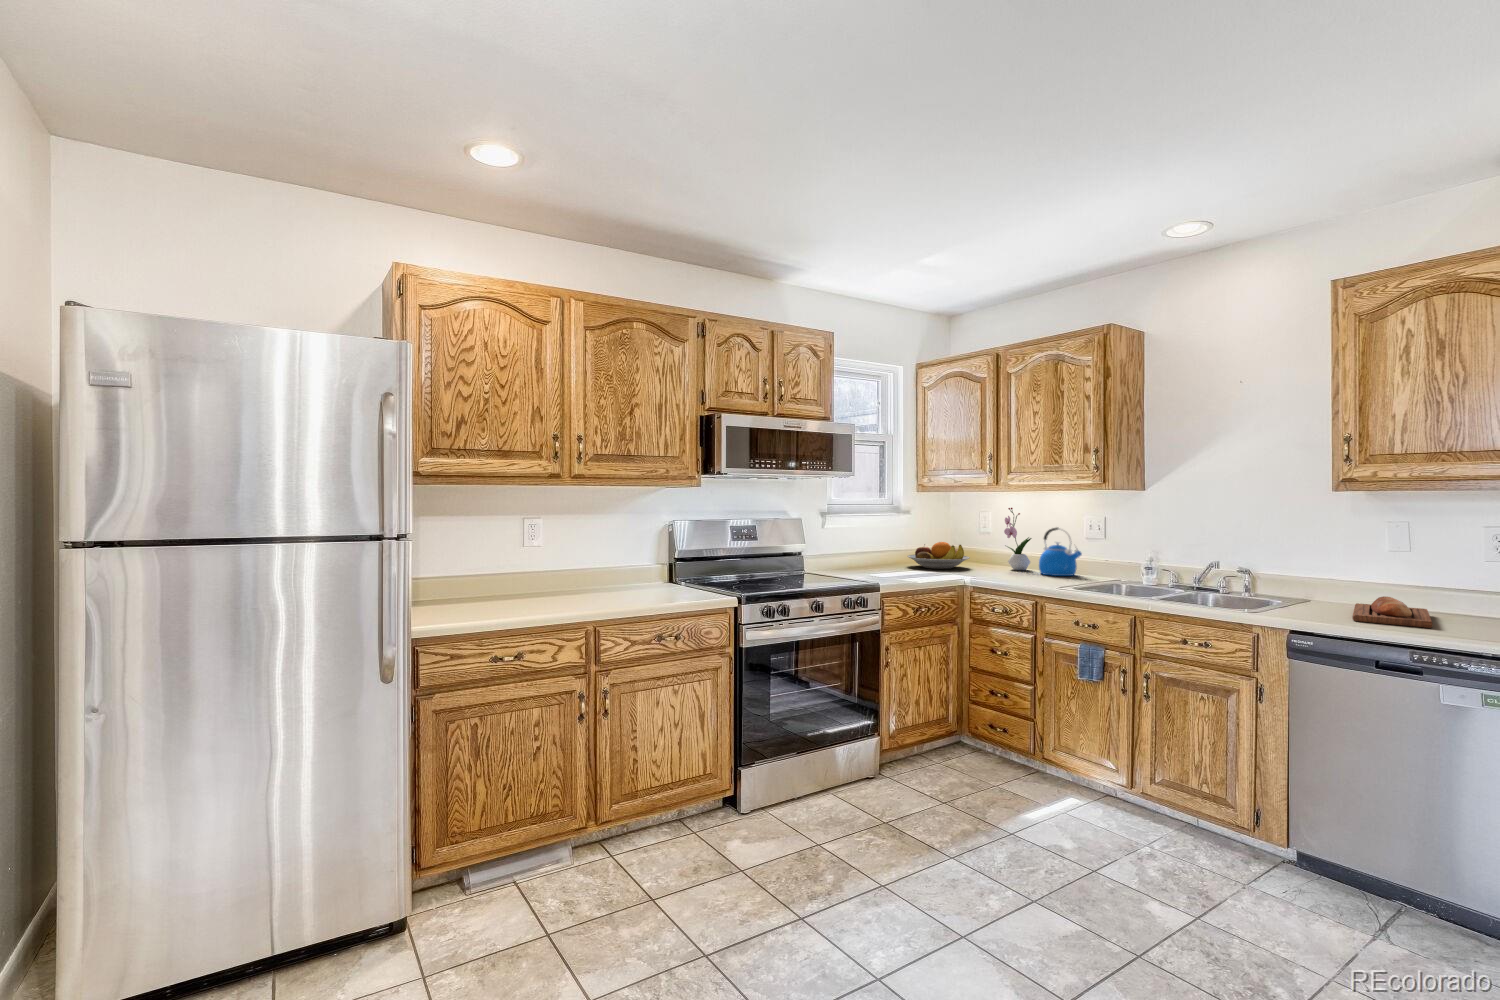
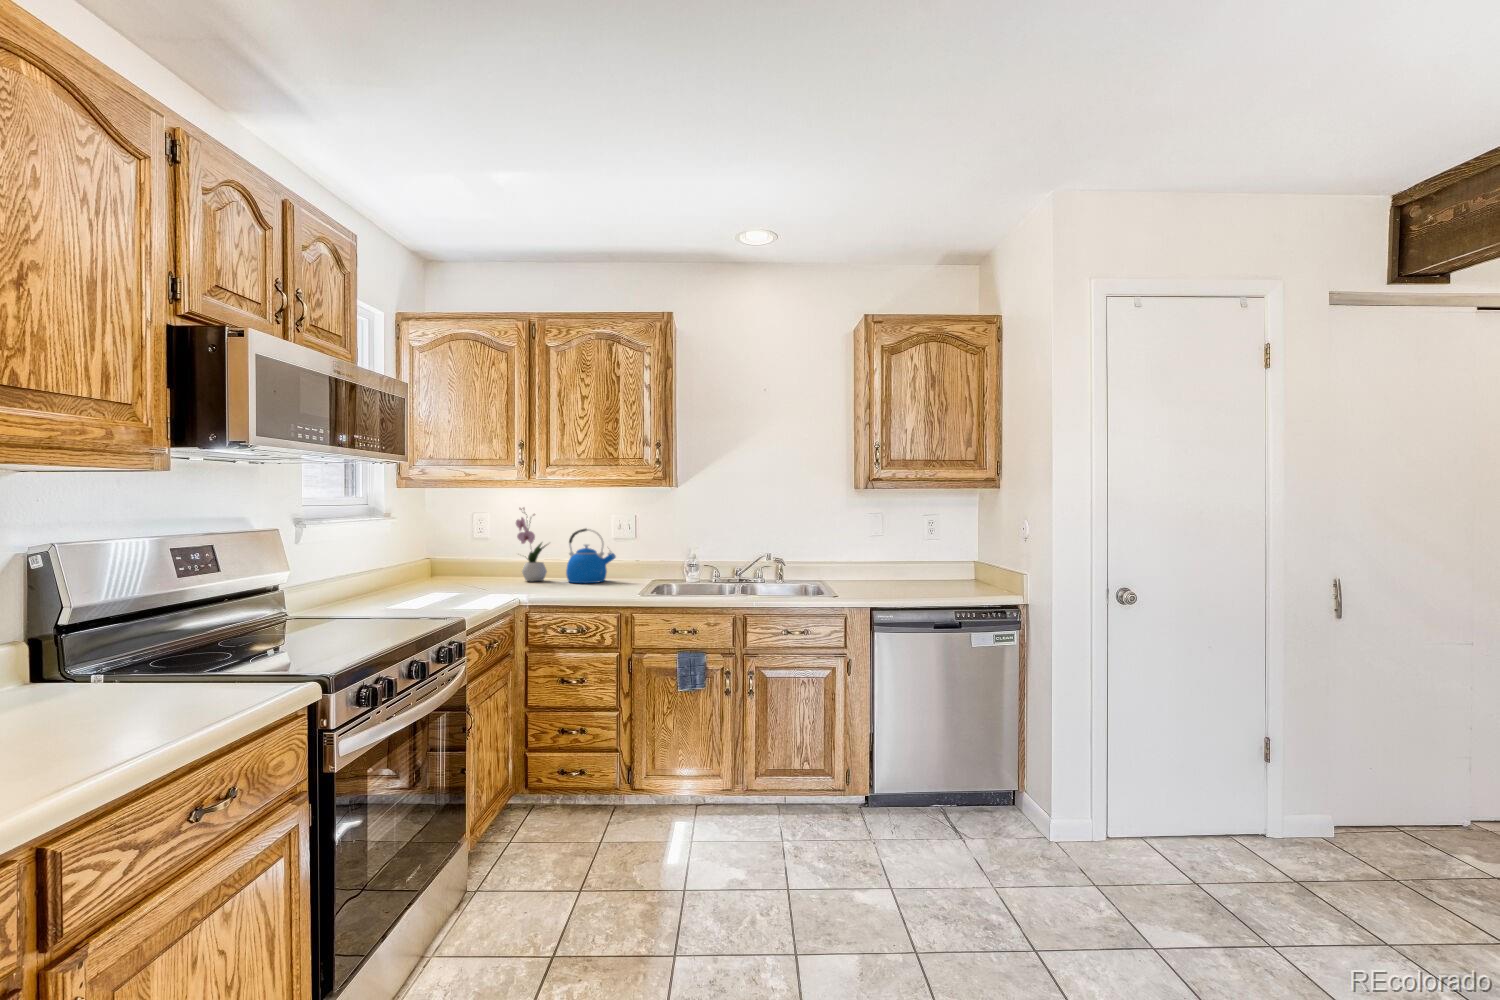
fruit bowl: present [907,542,970,569] -> none [394,554,481,591]
bread loaf: present [1352,596,1432,628] -> none [862,570,937,592]

